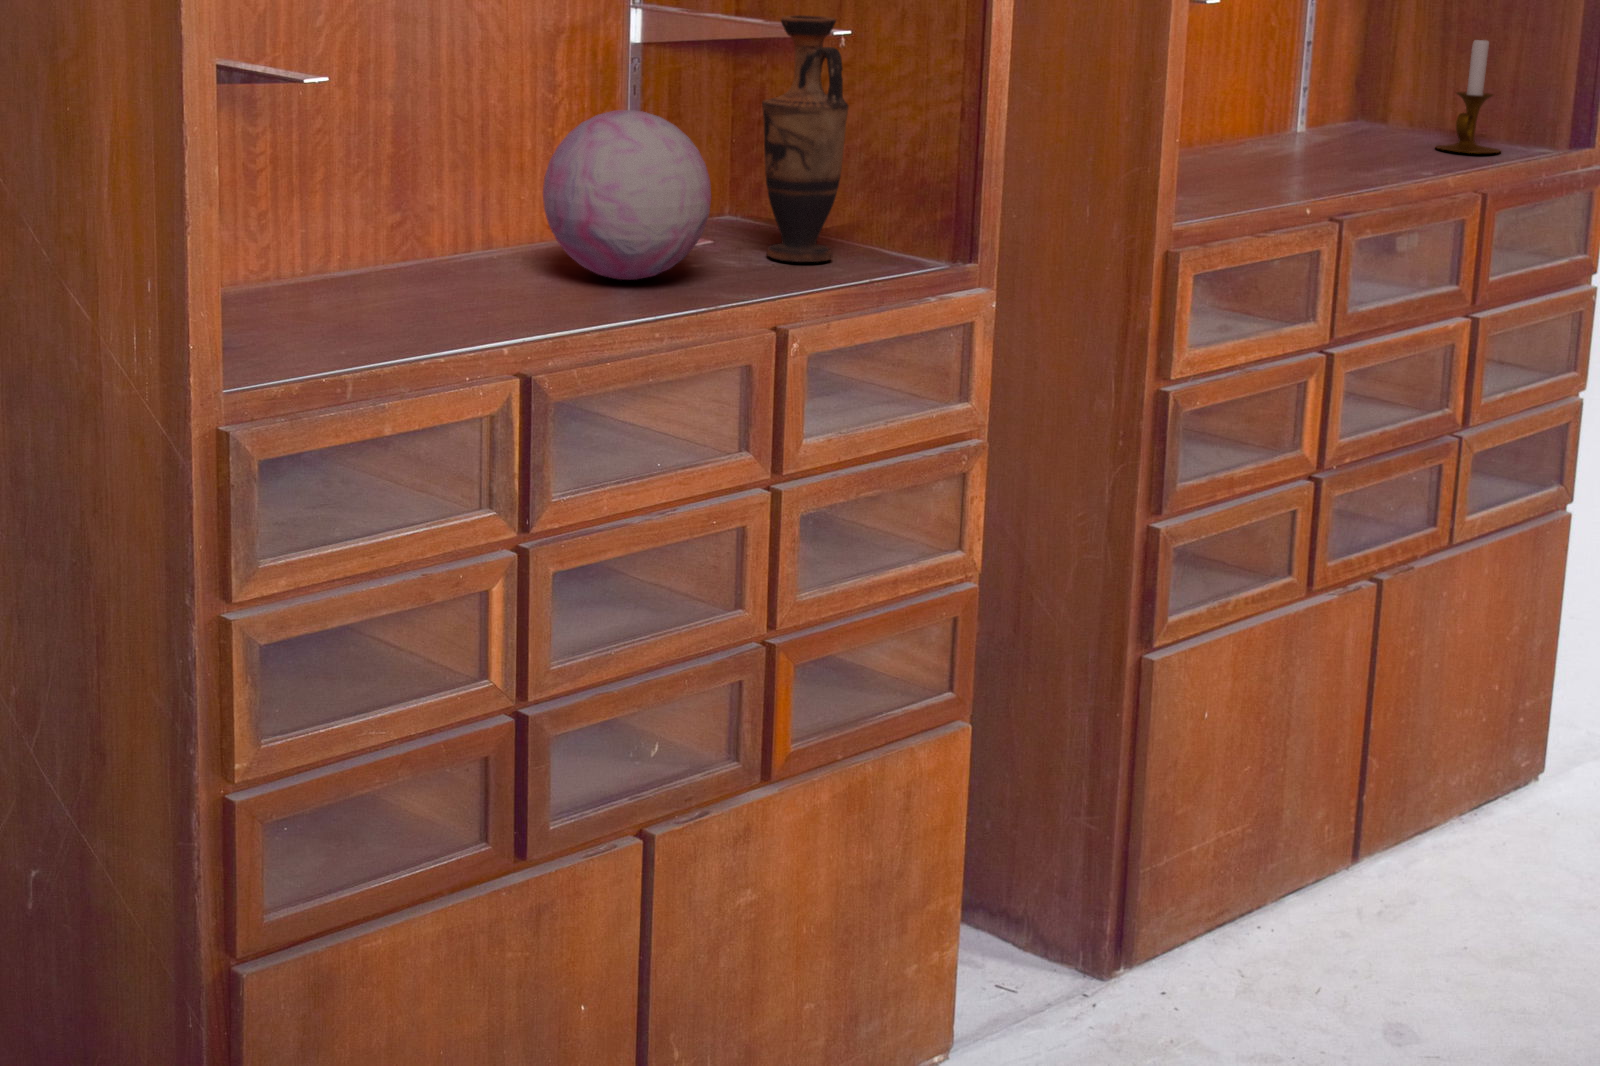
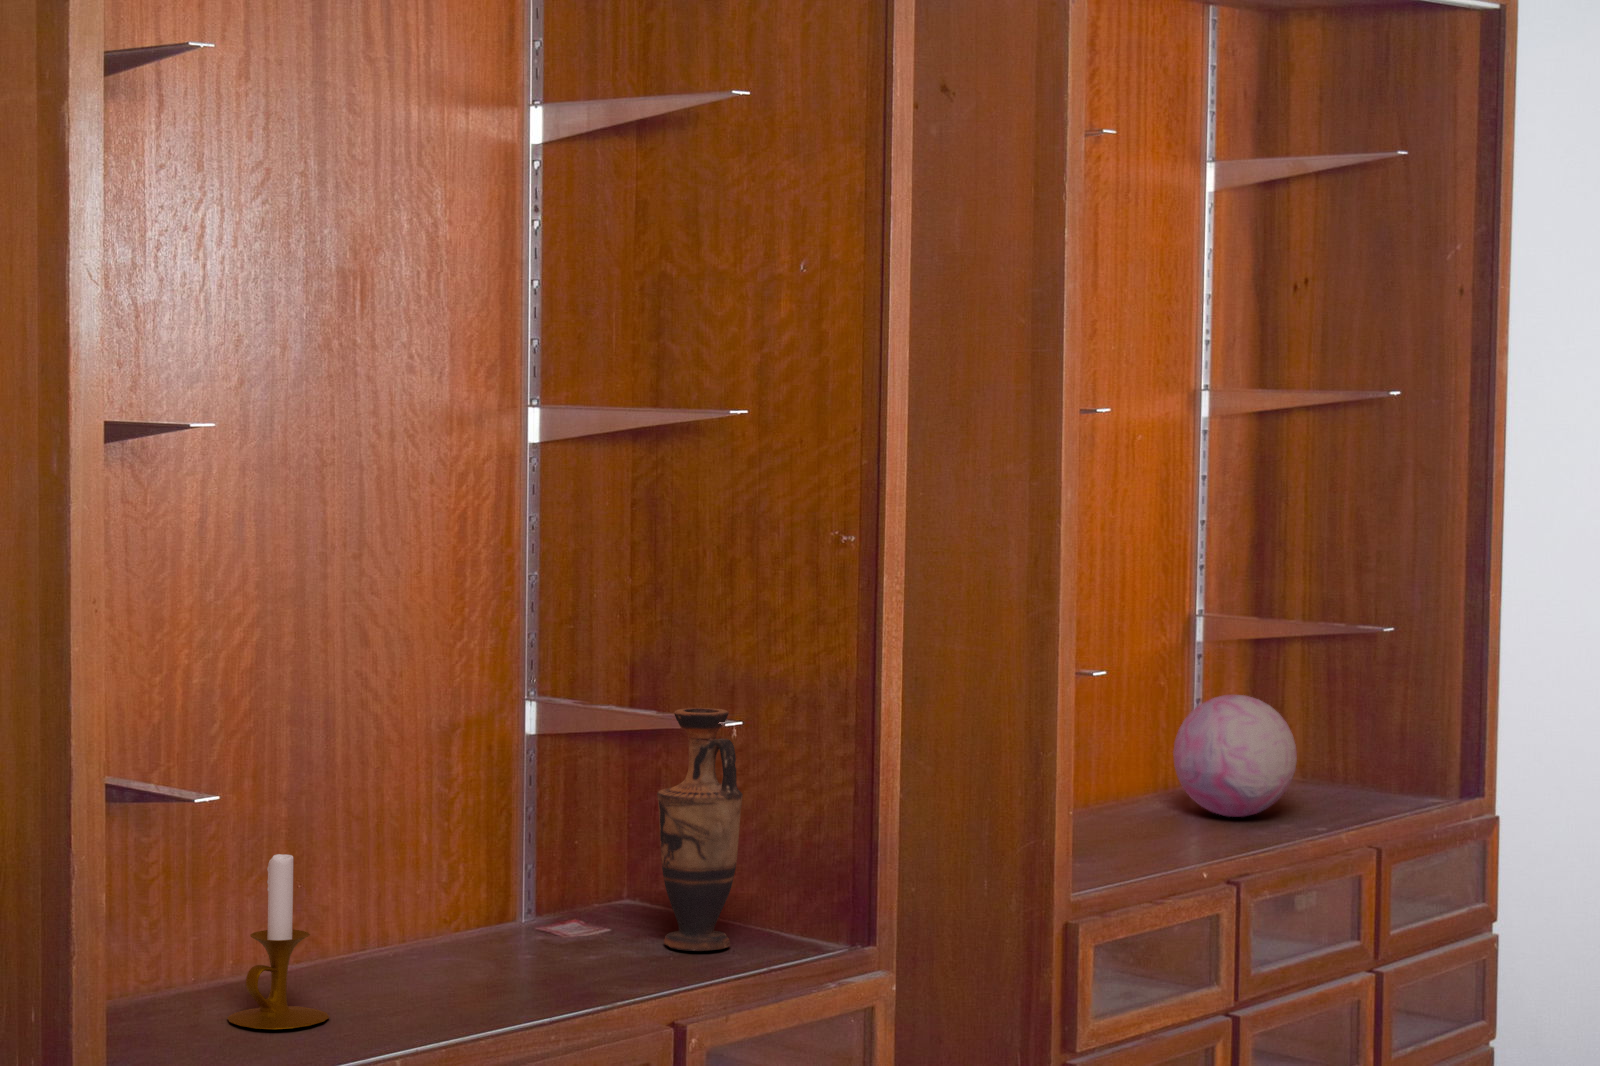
candlestick: present [1436,40,1501,153] -> present [227,854,329,1029]
decorative orb: present [543,110,711,280] -> present [1173,695,1297,817]

